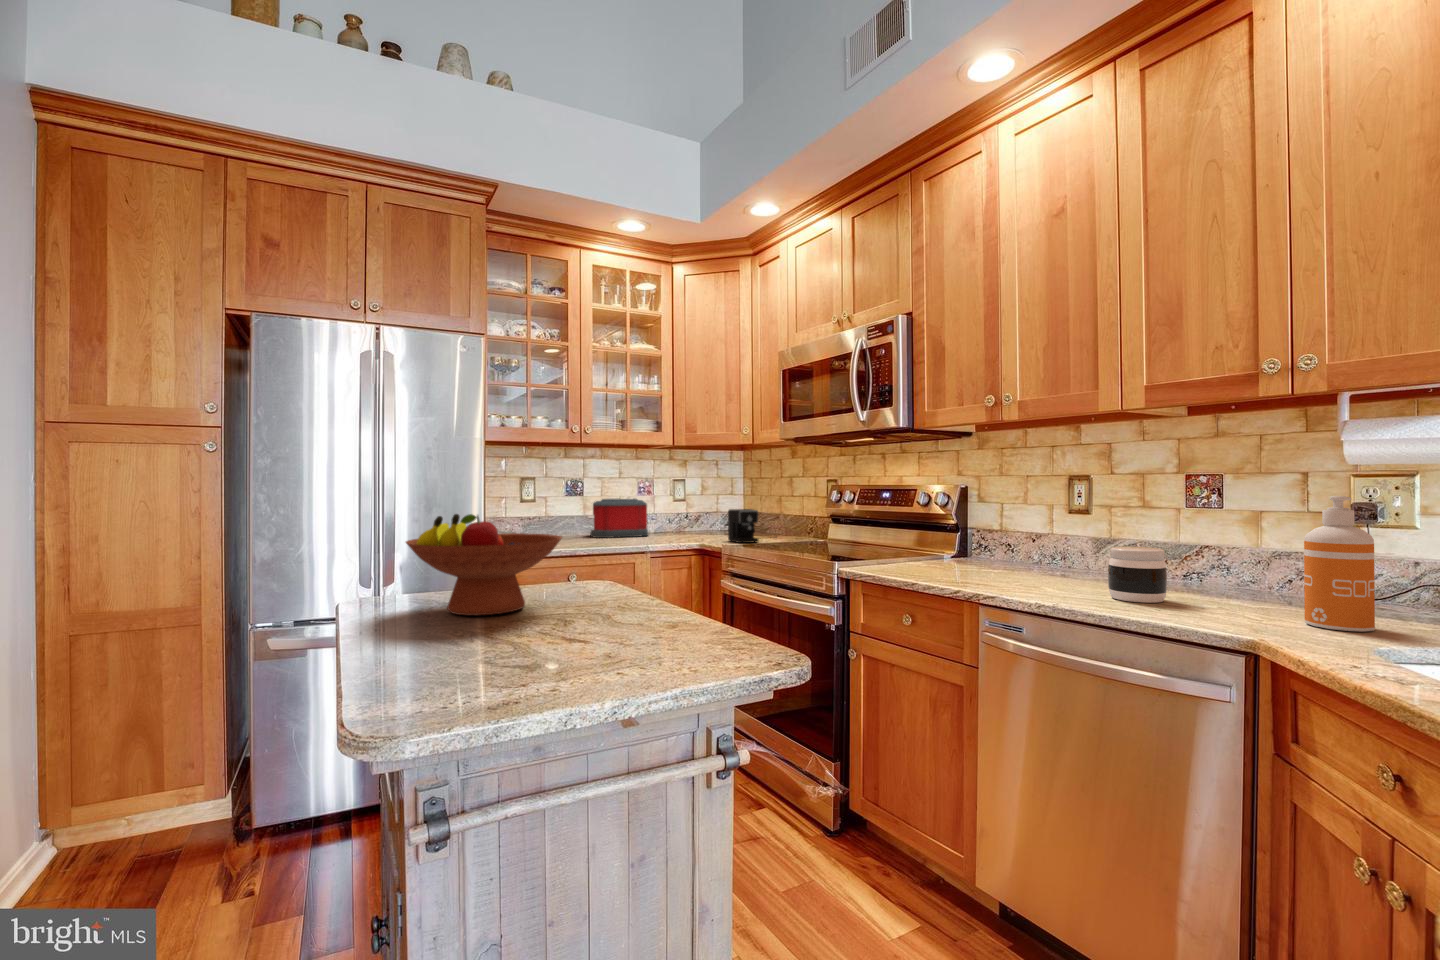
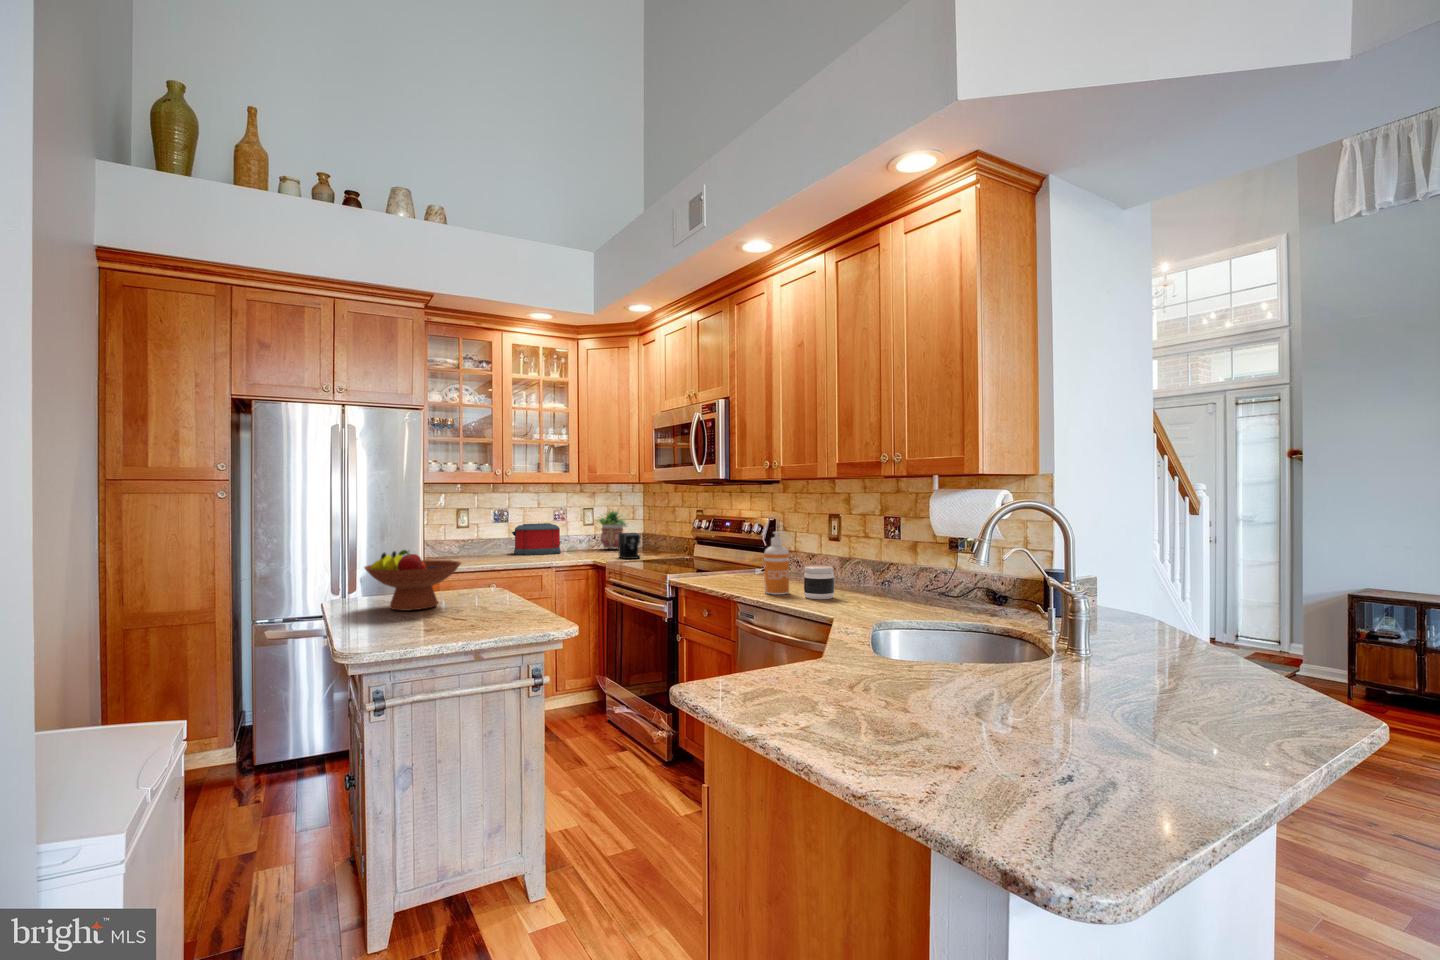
potted plant: none [688,481,729,532] -> present [597,511,627,549]
soap dispenser: present [1304,496,1375,632] -> present [764,532,789,595]

